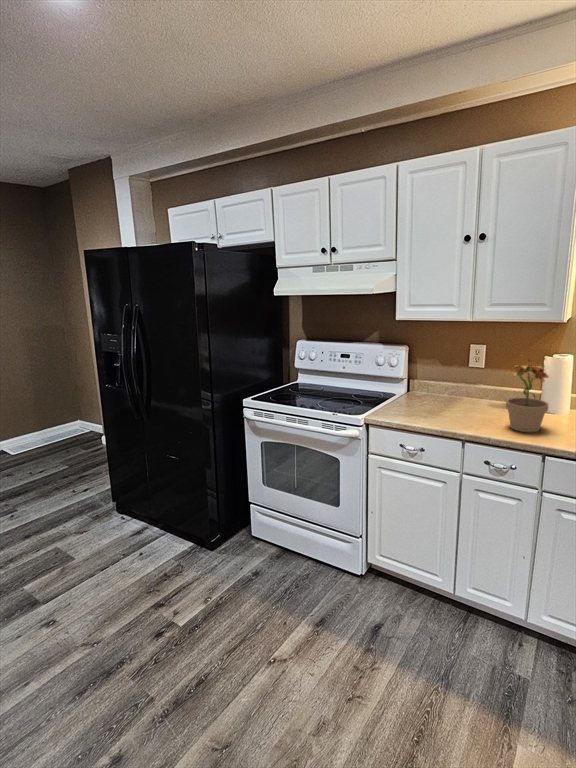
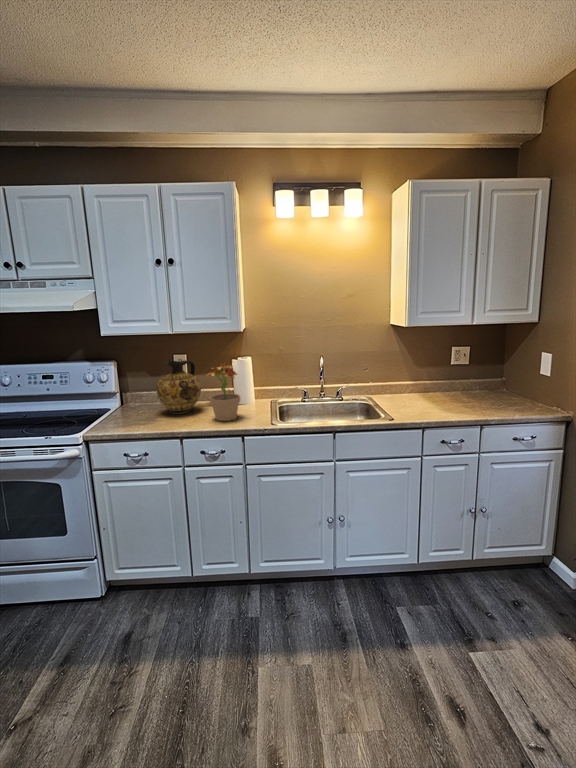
ceramic jug: none [445,350,498,413] -> present [156,360,201,414]

